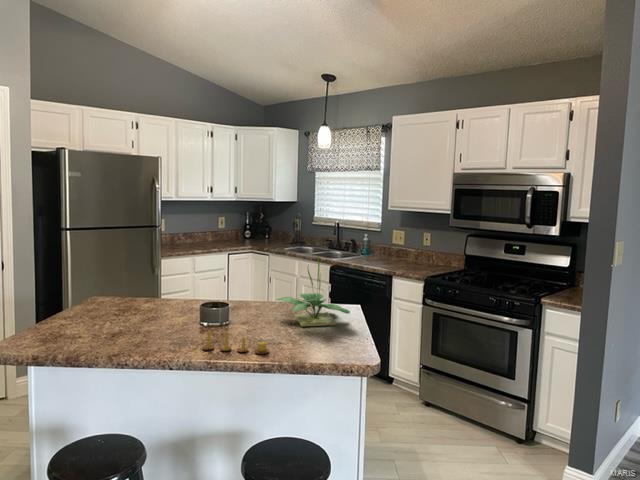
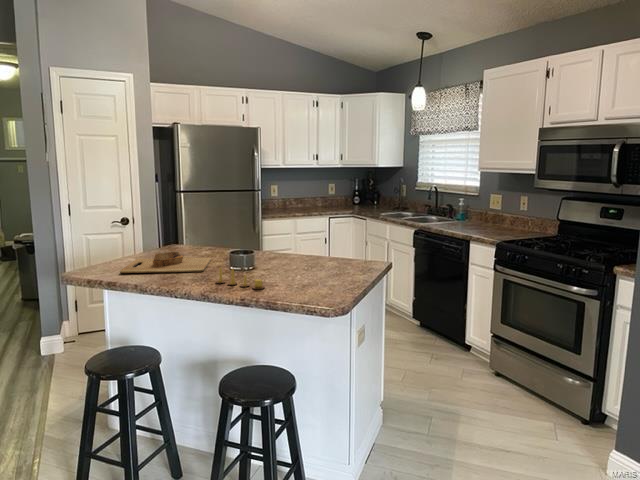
potted plant: present [277,261,350,326] -> none [299,208,360,274]
cutting board: none [58,310,170,346] -> present [120,251,211,273]

